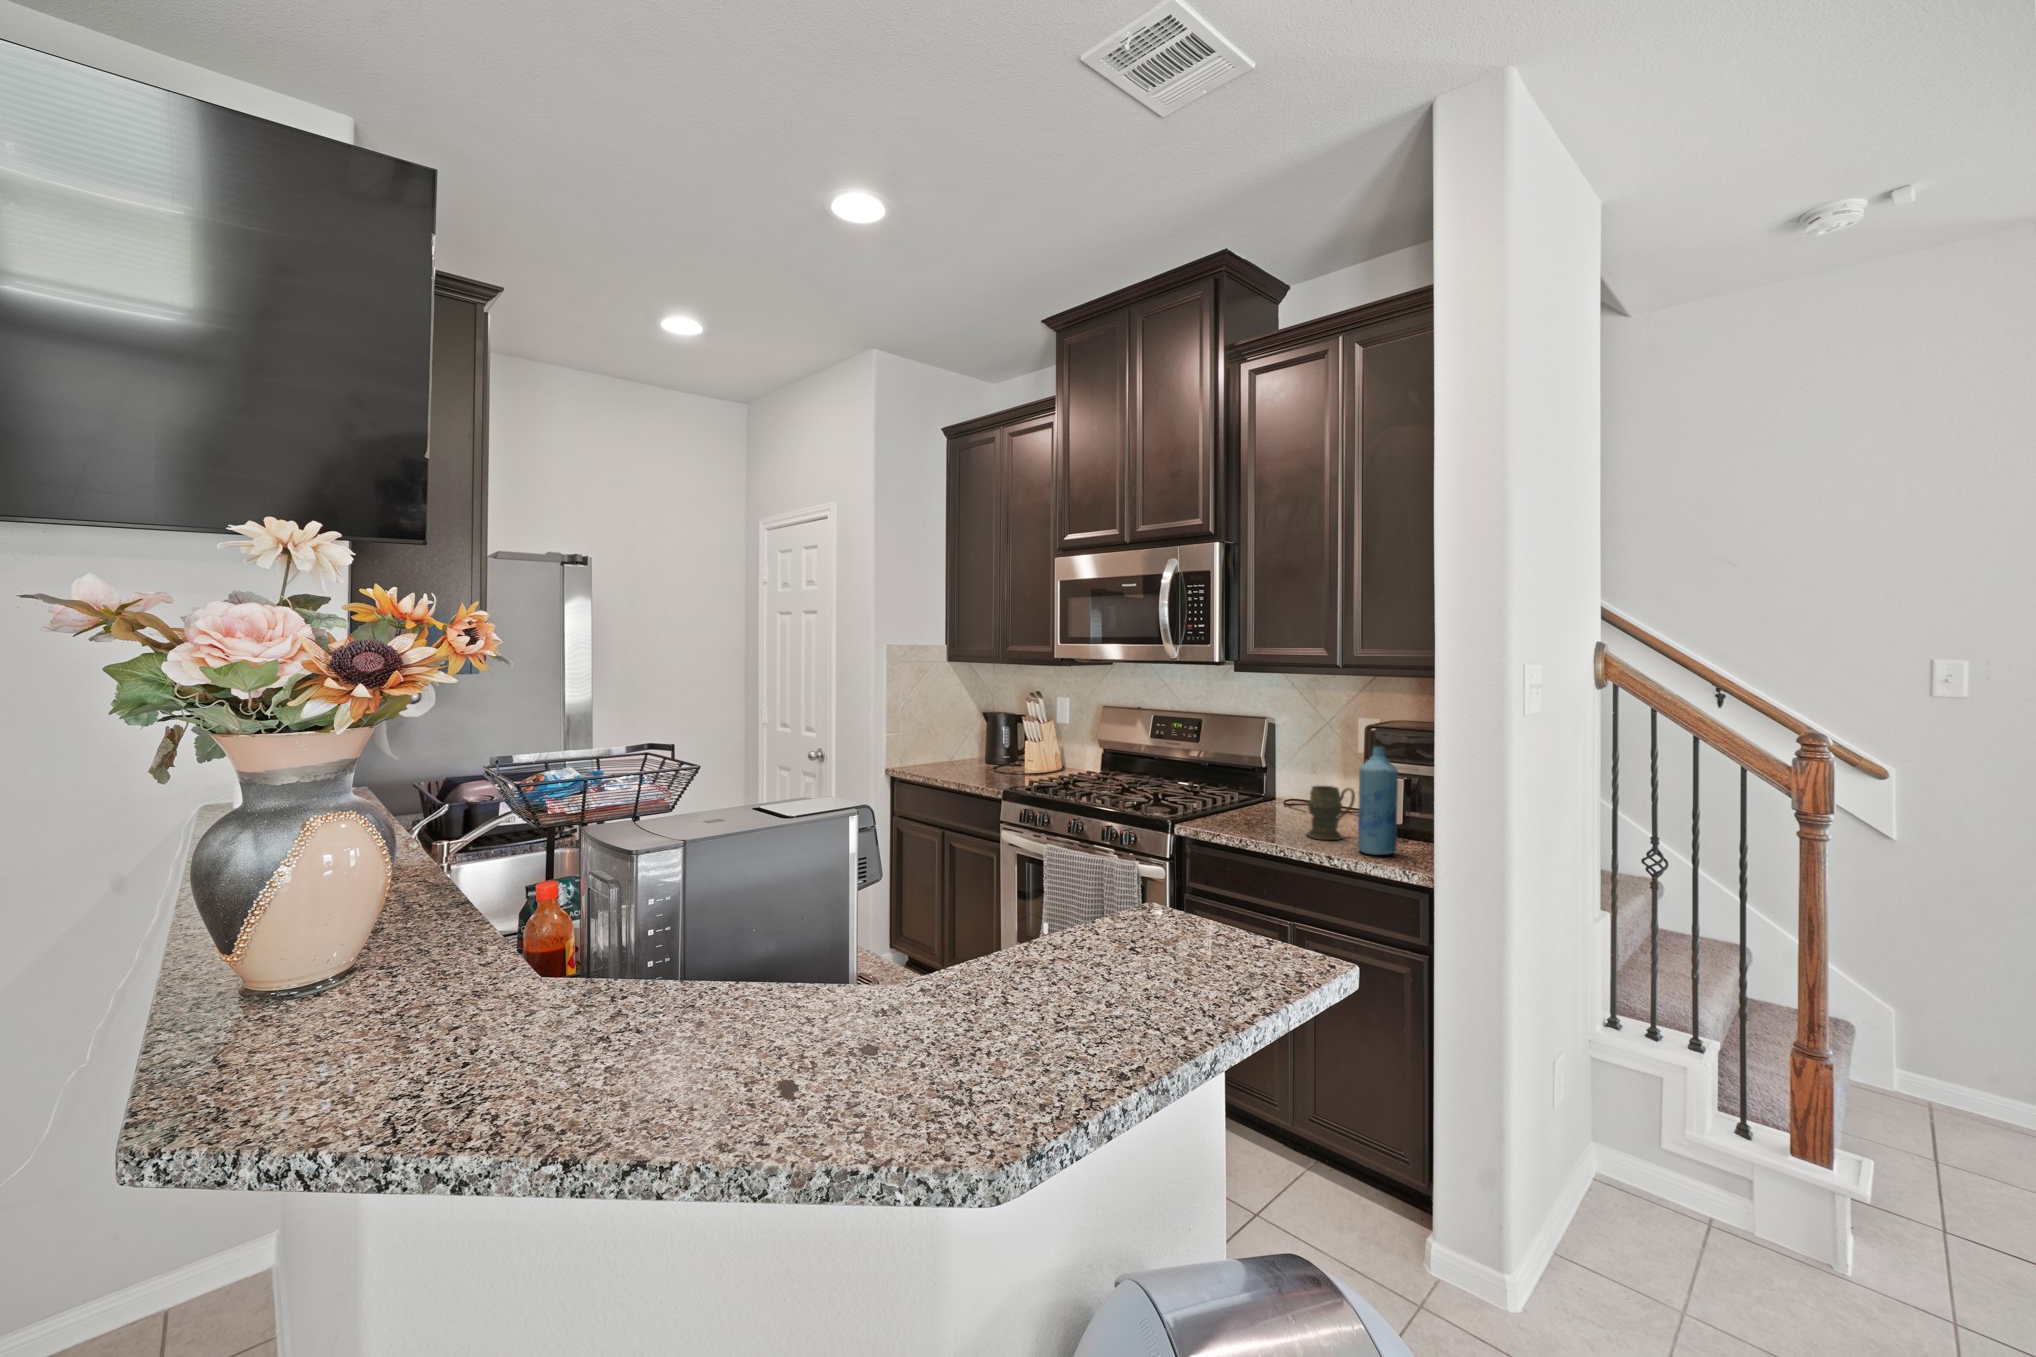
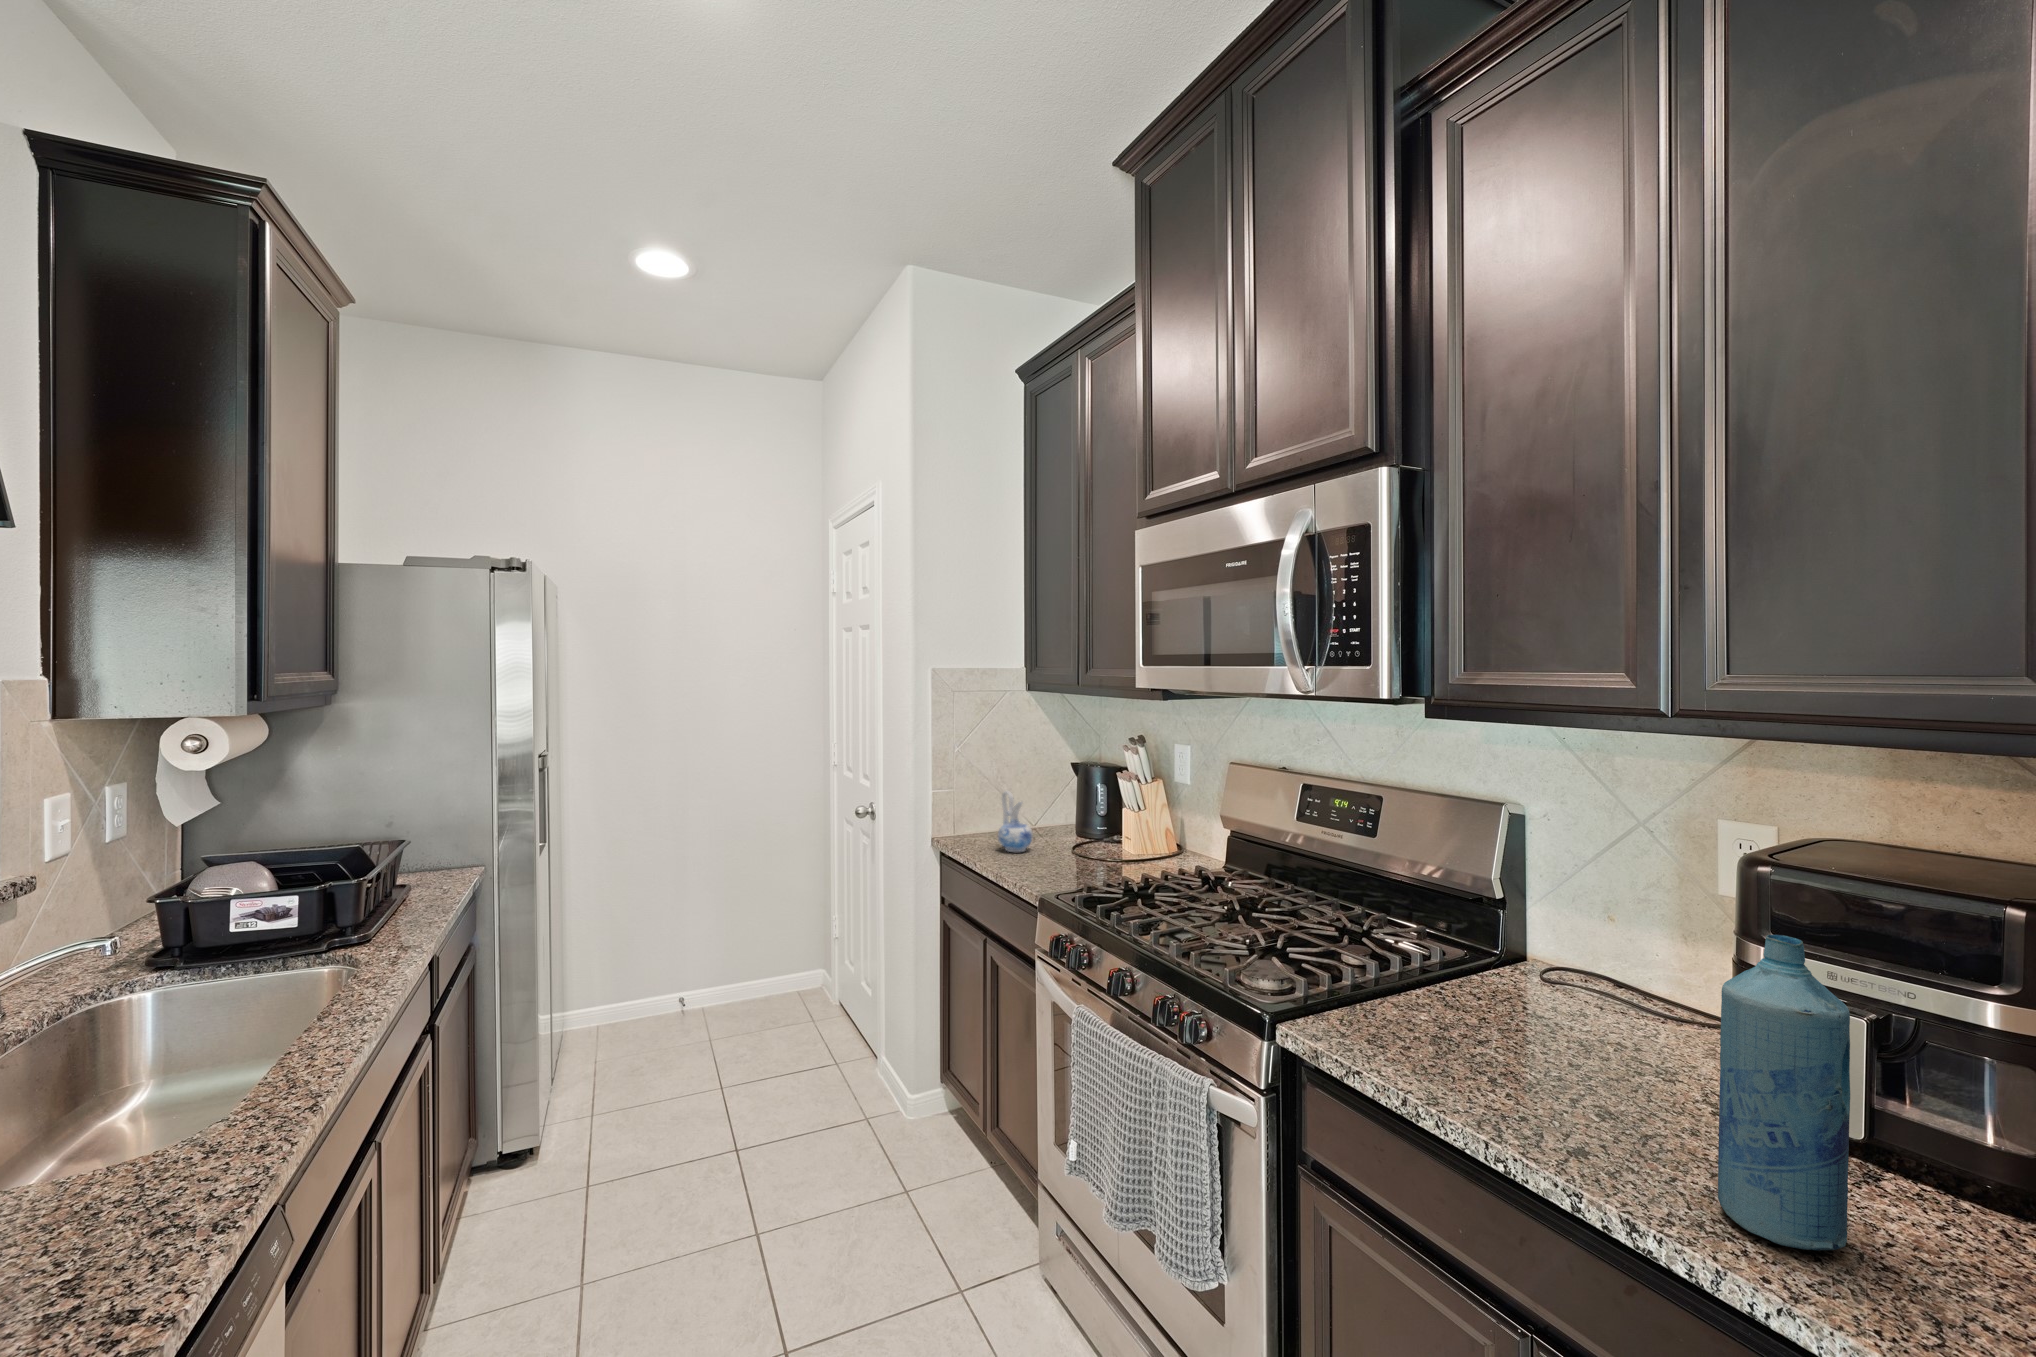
ceramic pitcher: none [947,731,971,773] -> present [998,791,1033,852]
mug: present [1307,786,1355,840] -> none [1573,991,1706,1140]

